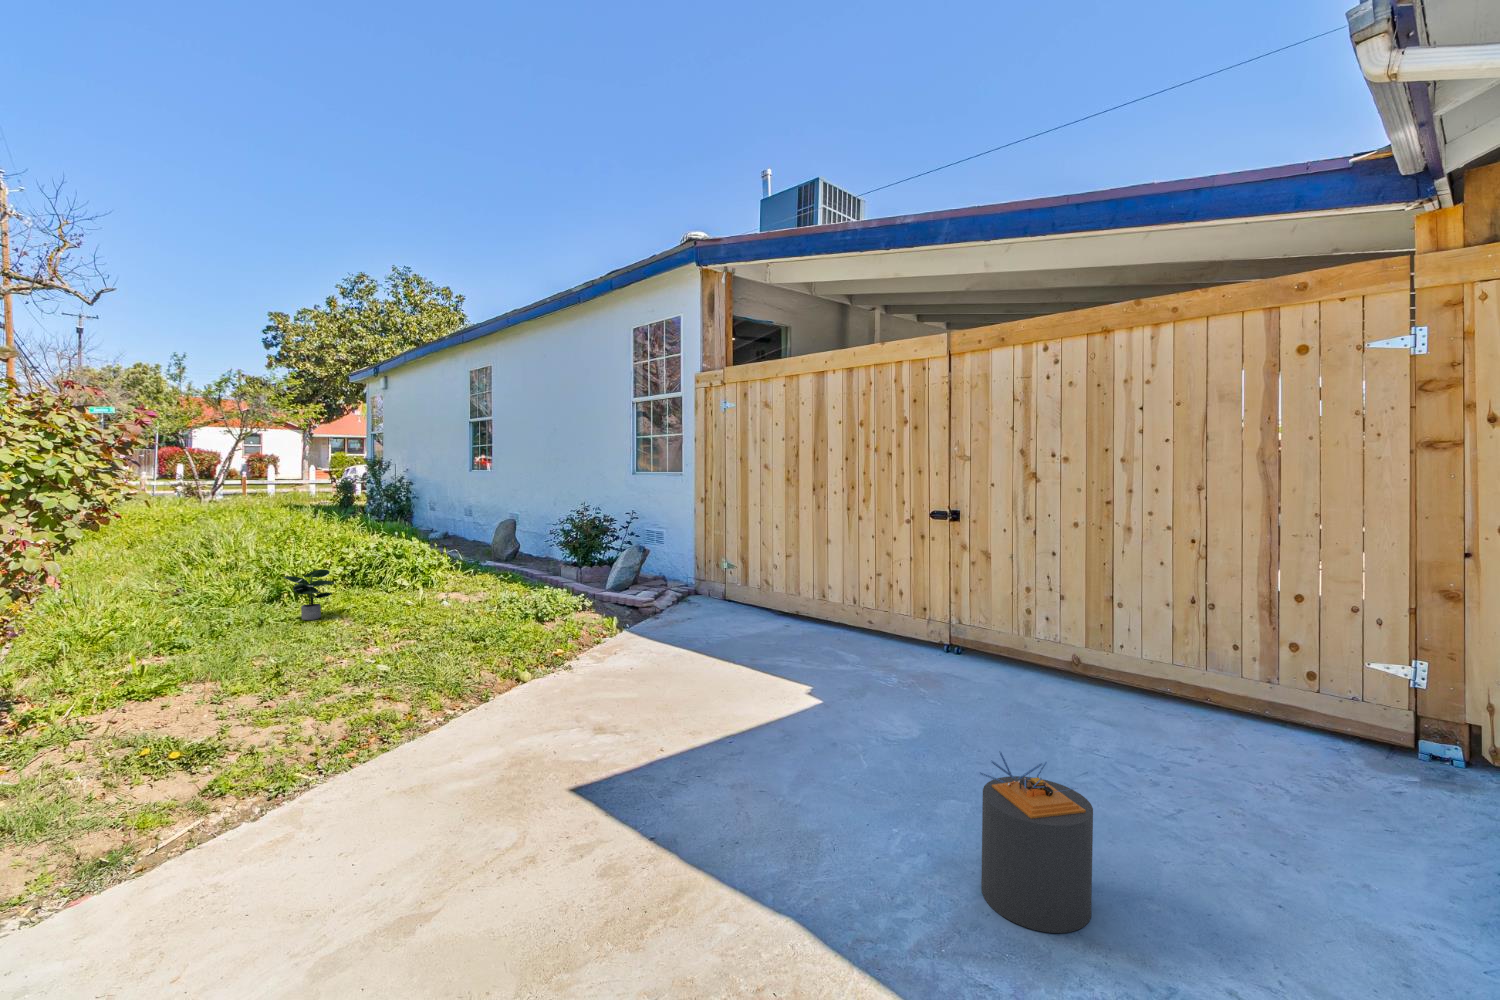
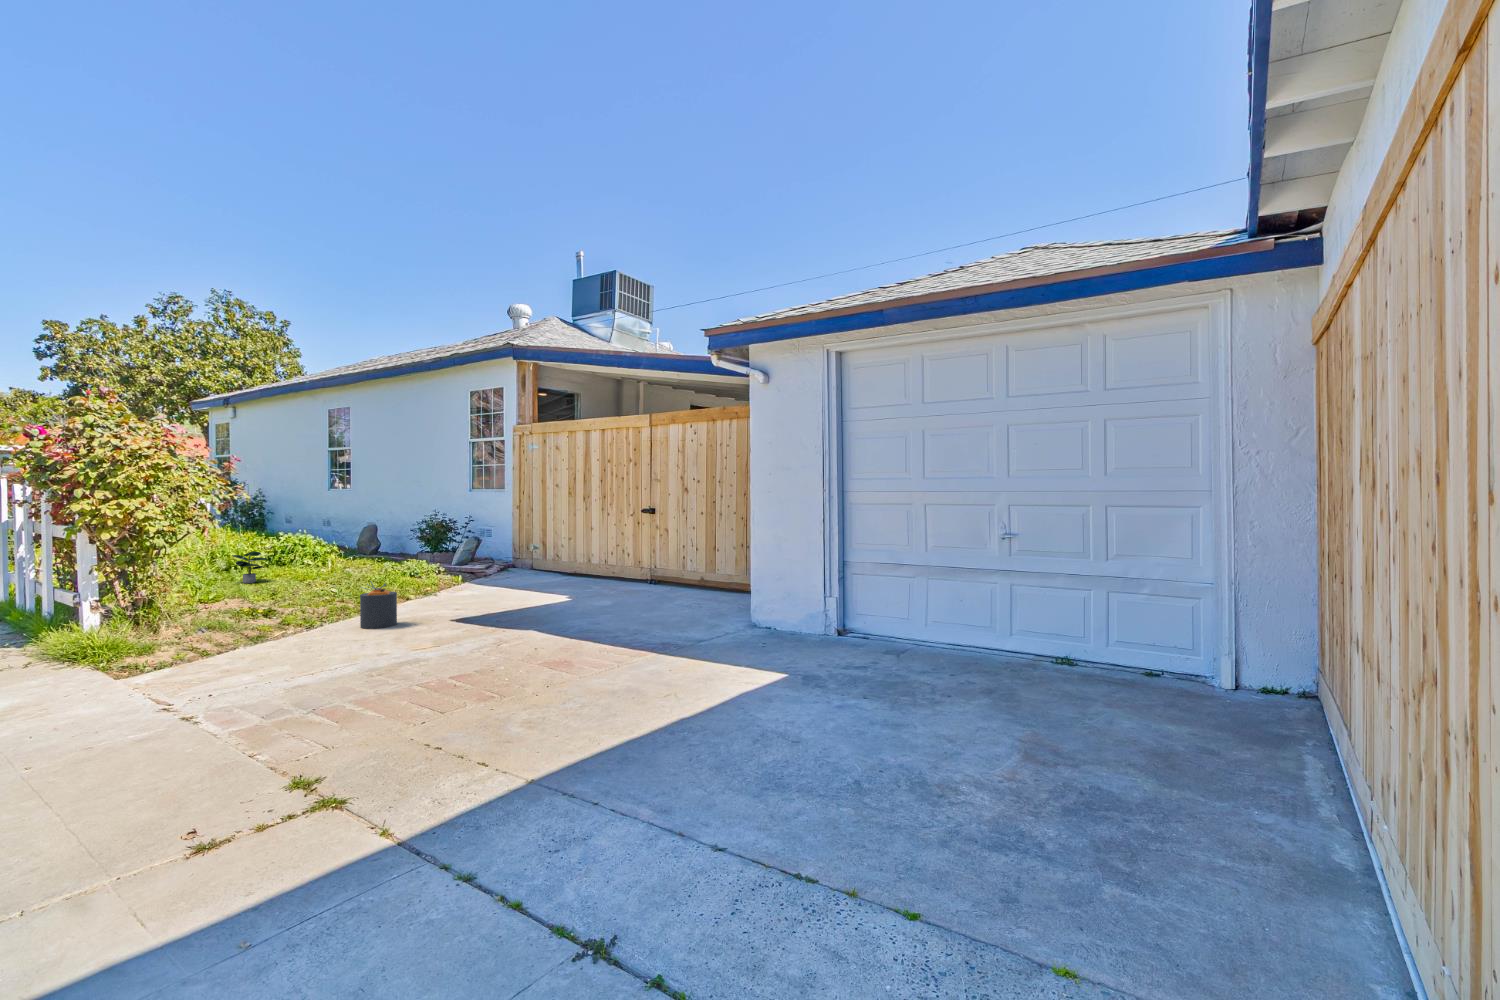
trash can: present [980,751,1093,933] -> present [360,582,397,629]

